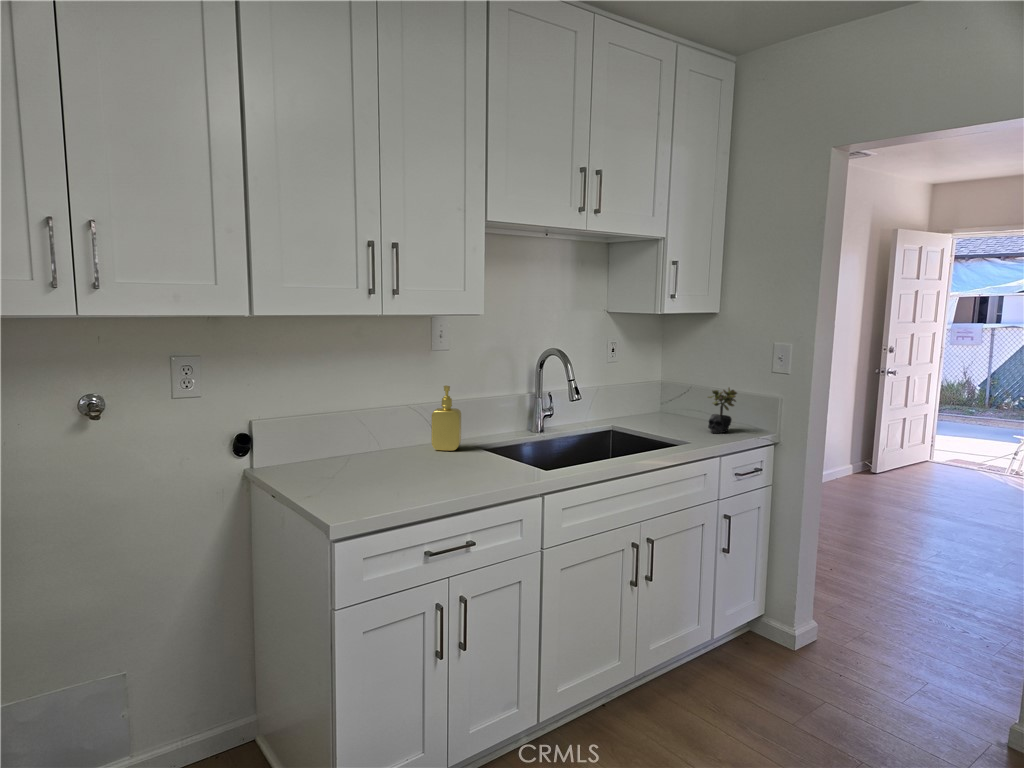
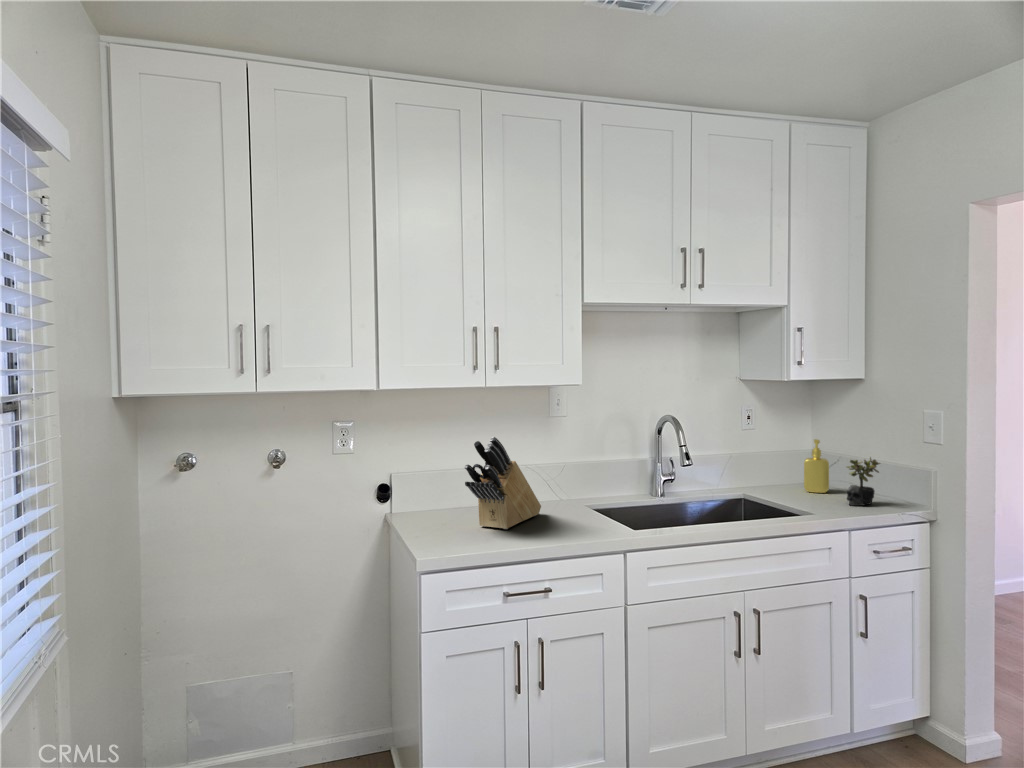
knife block: none [364,374,434,479] -> present [464,437,541,529]
soap dispenser: present [432,385,461,451] -> present [804,439,829,493]

